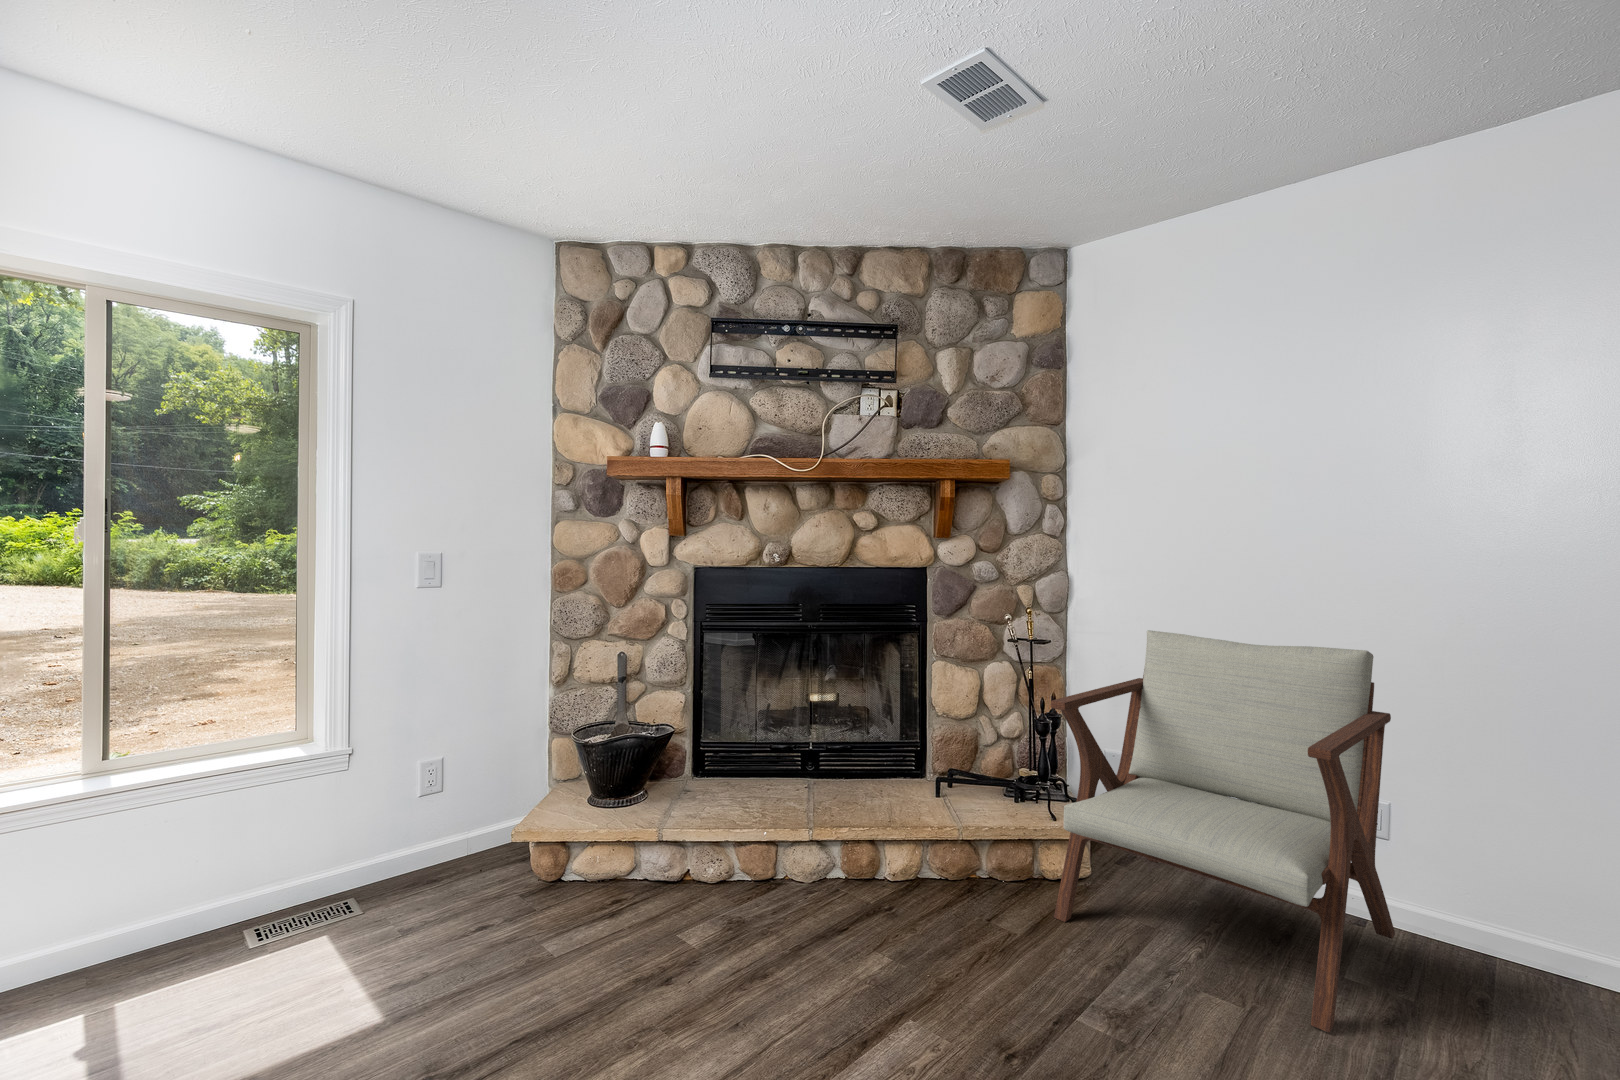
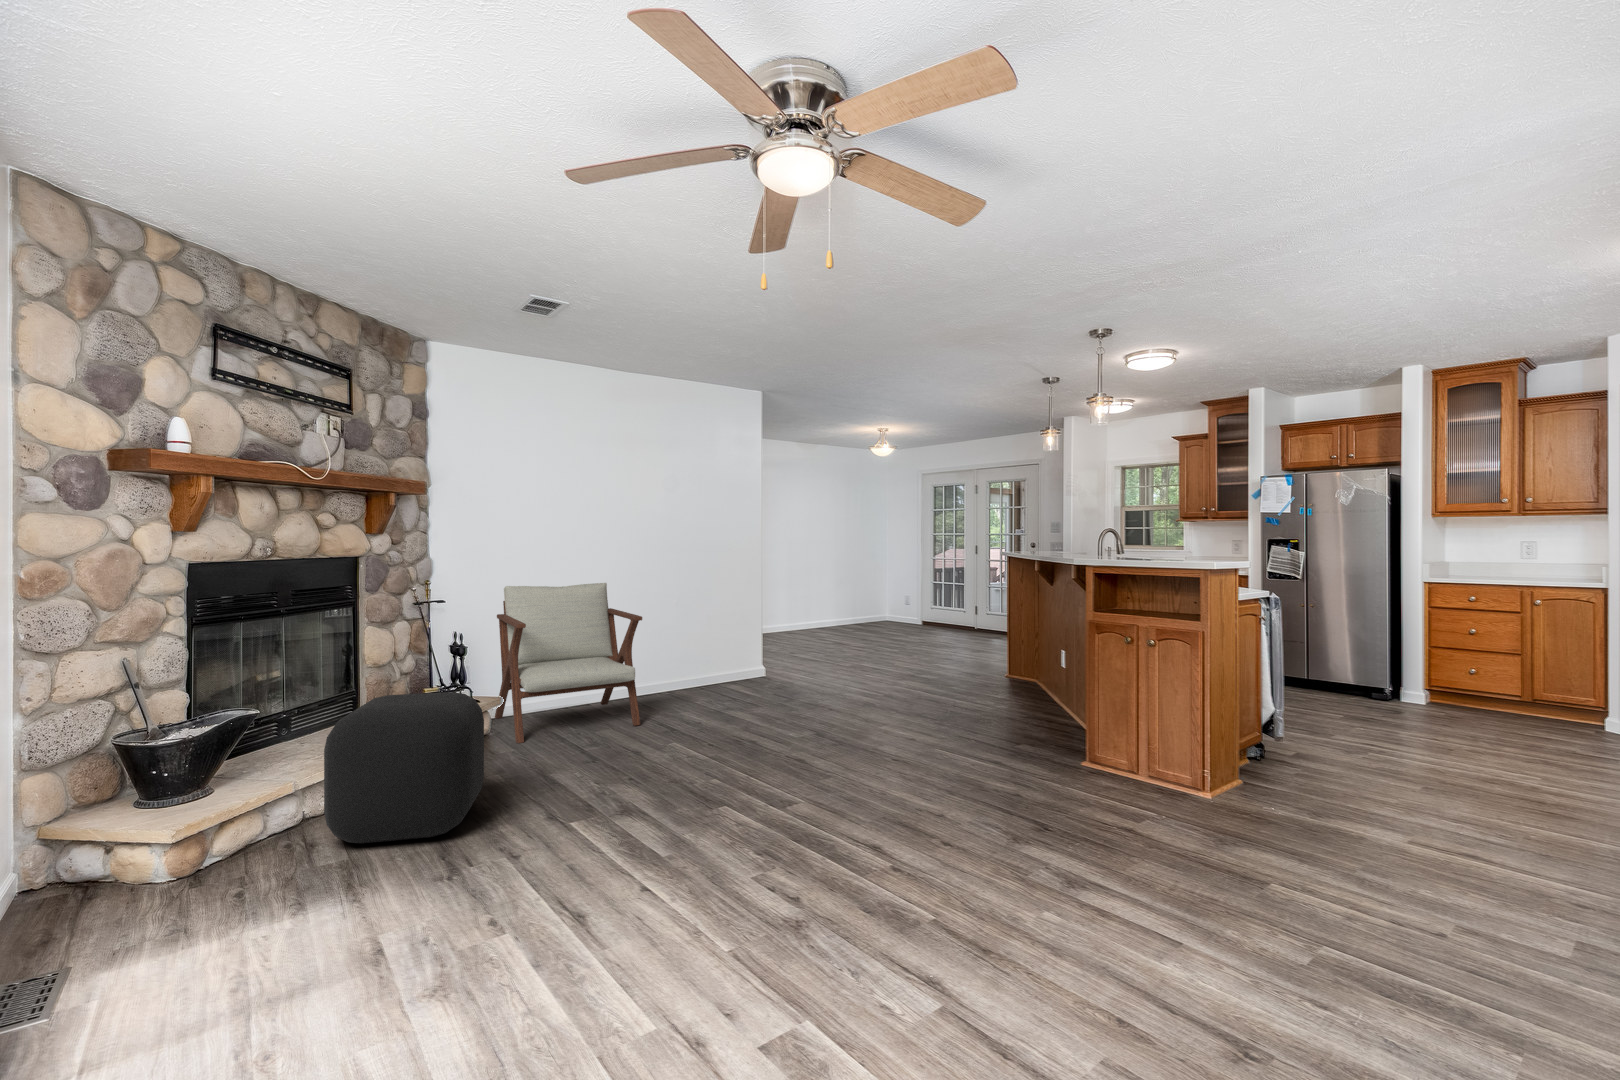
ottoman: none [577,755,781,988] -> present [324,692,484,843]

